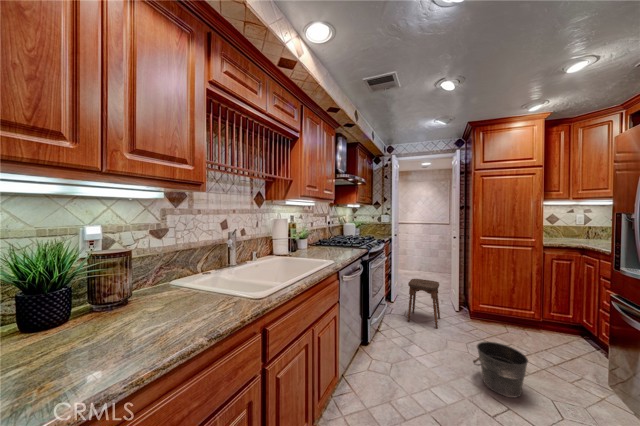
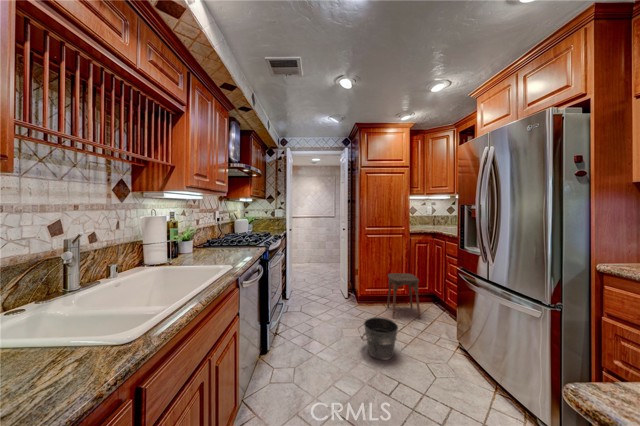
stool: present [408,279,440,328] -> present [387,273,421,319]

